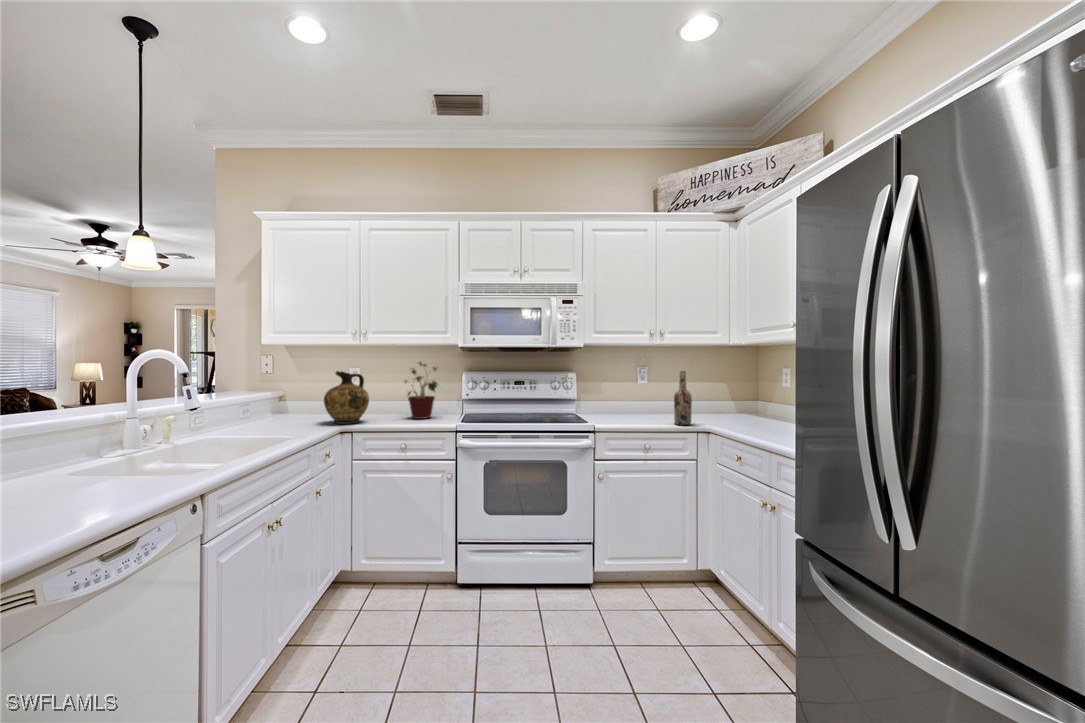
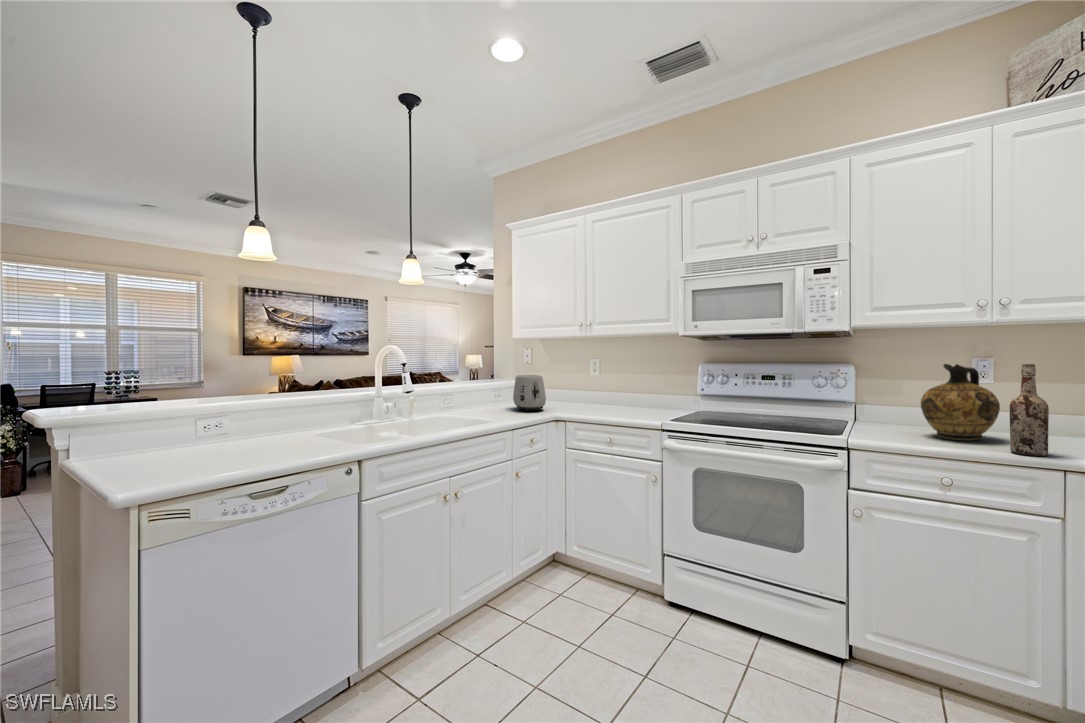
potted plant: present [405,362,438,419] -> none [627,354,672,415]
ceramic jug: present [324,371,369,424] -> present [921,364,1000,440]
toaster: none [260,383,307,424] -> present [513,375,546,411]

